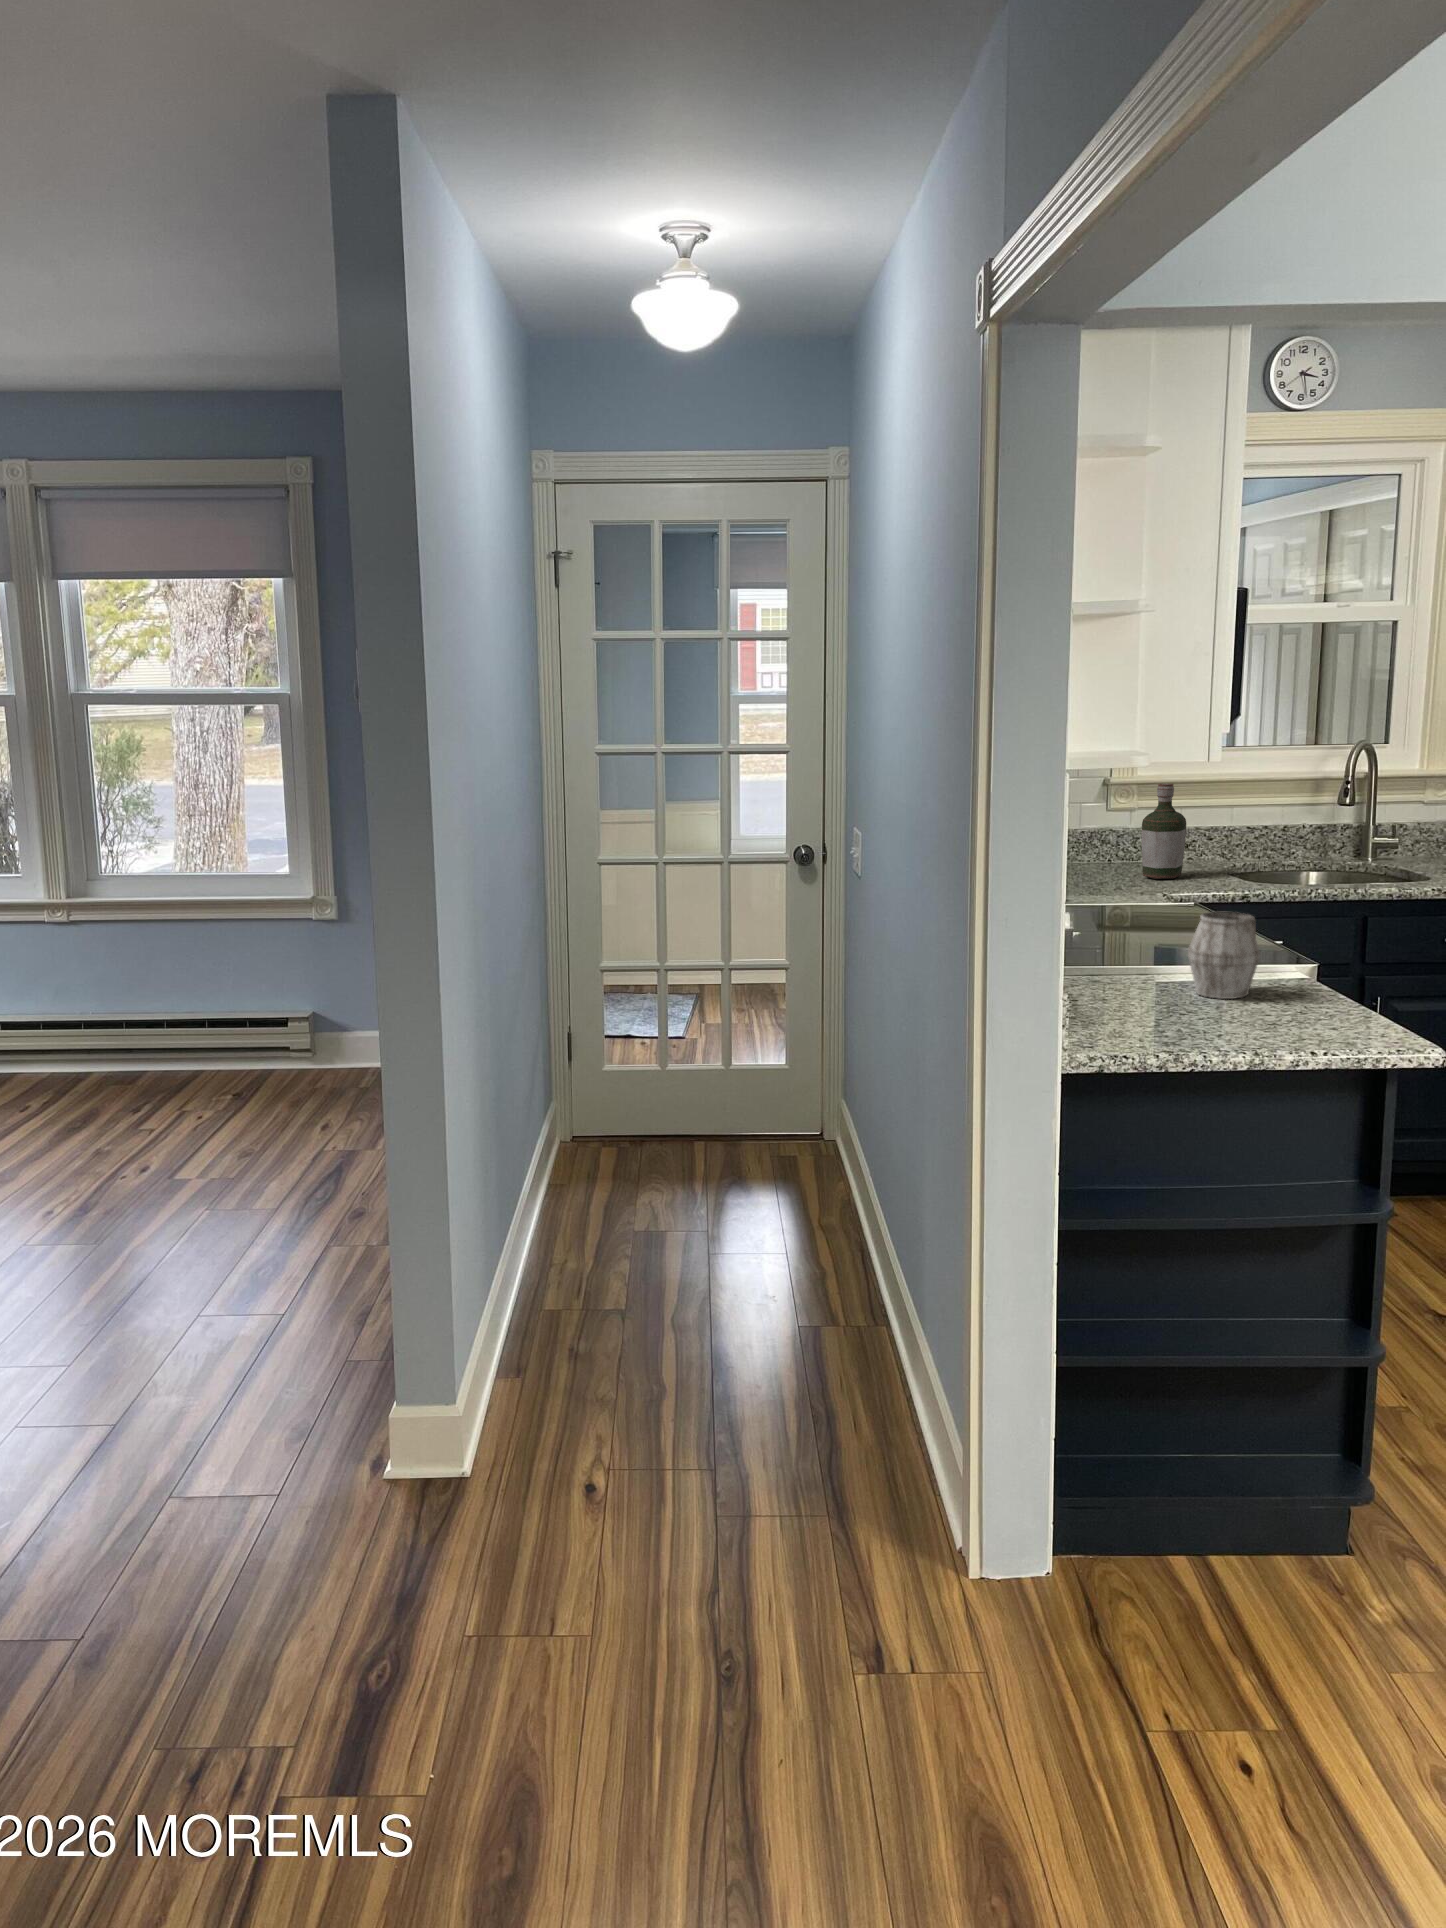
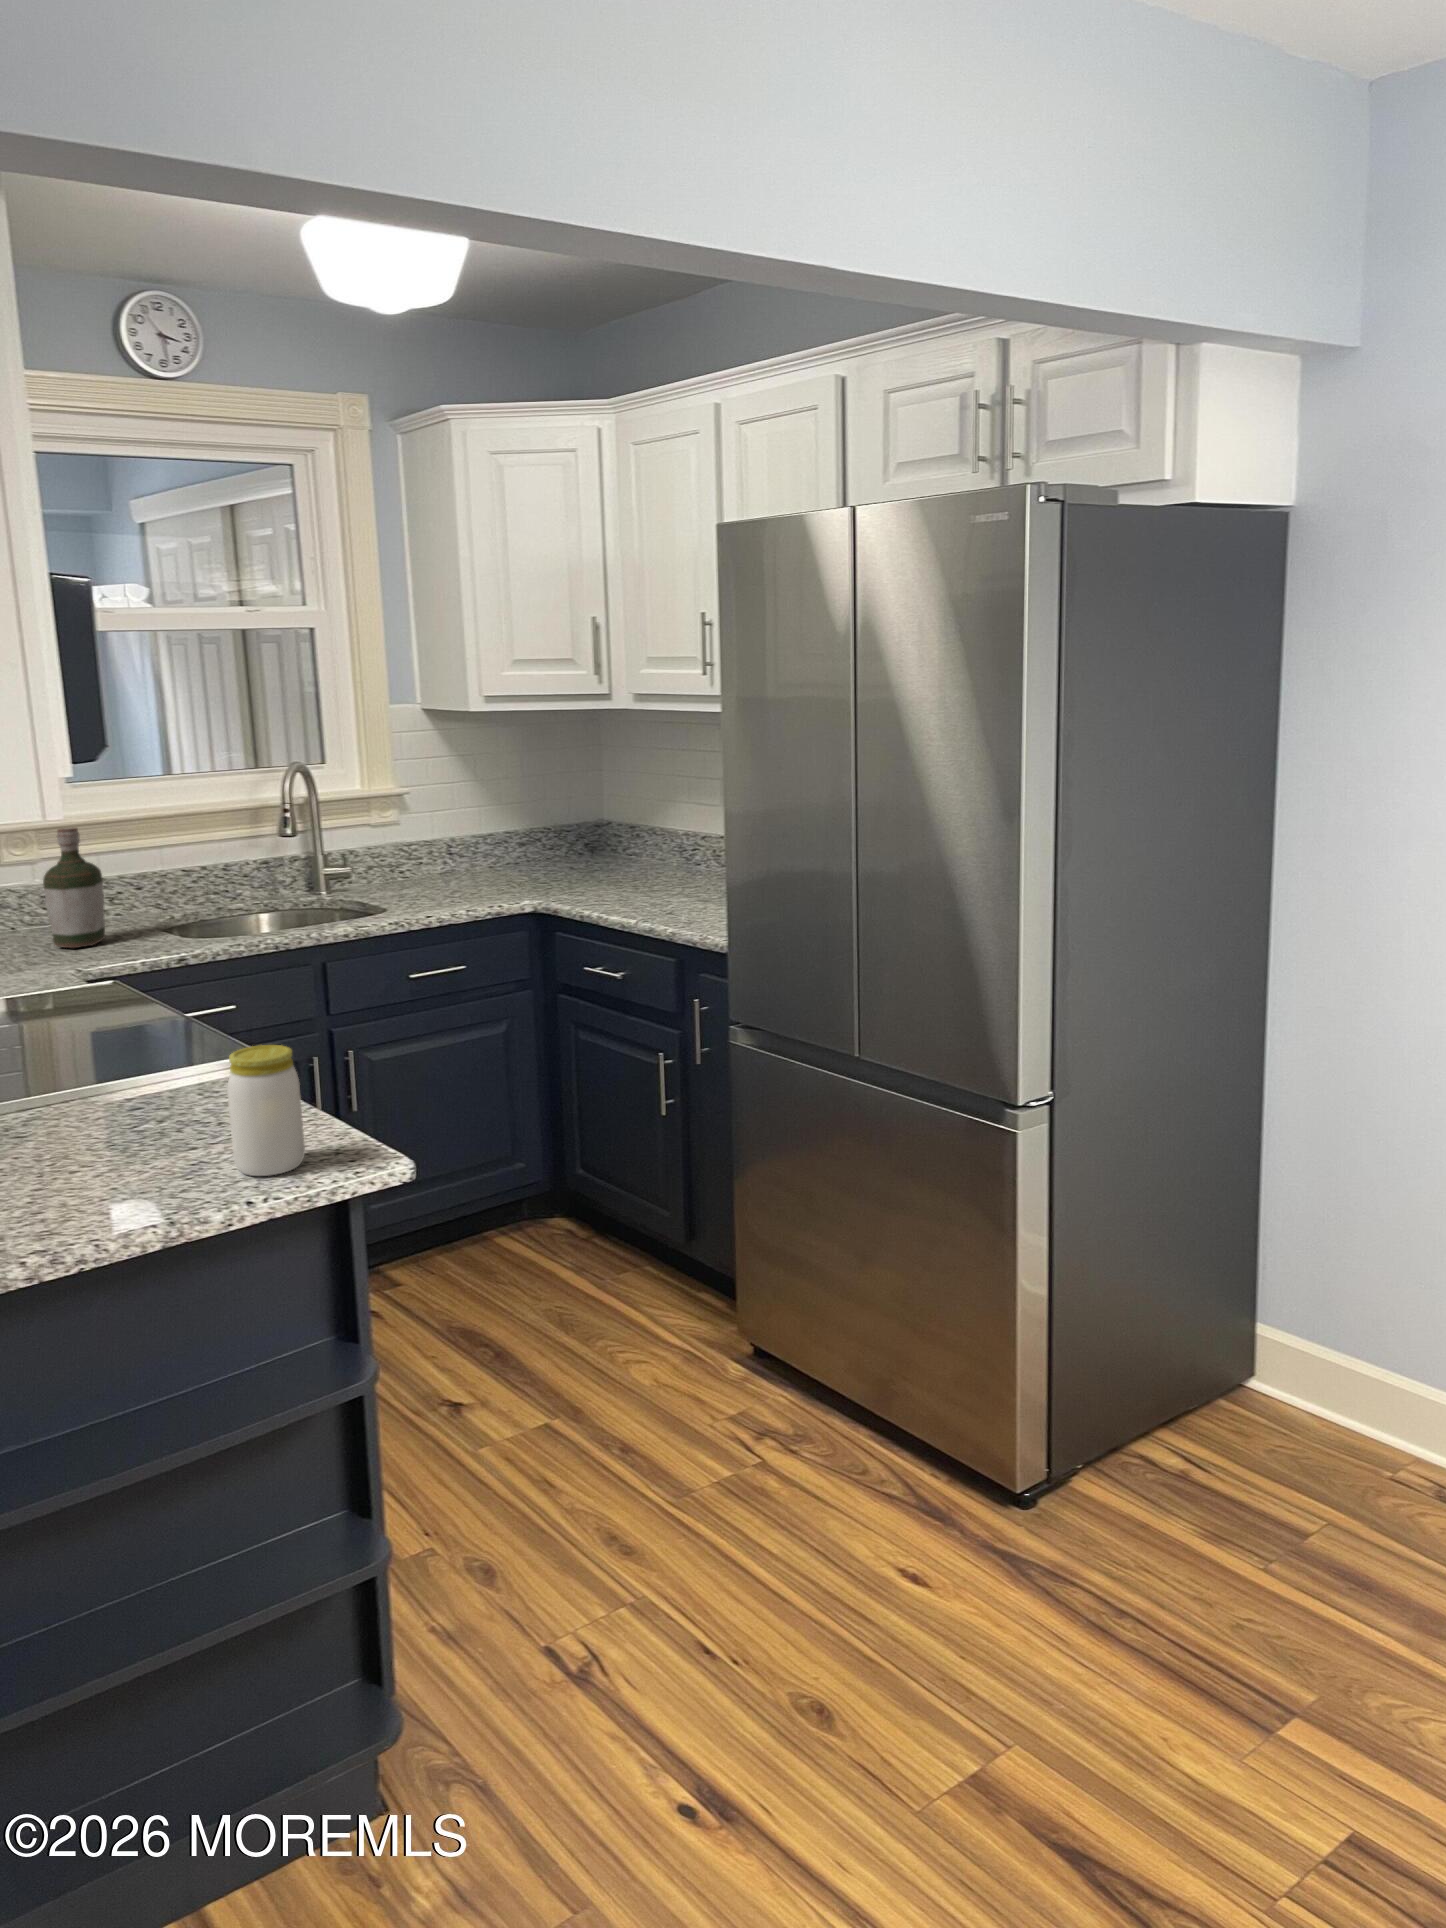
mug: present [1188,912,1260,999] -> none [77,1012,178,1134]
jar: none [1302,942,1363,1040] -> present [227,1045,305,1176]

